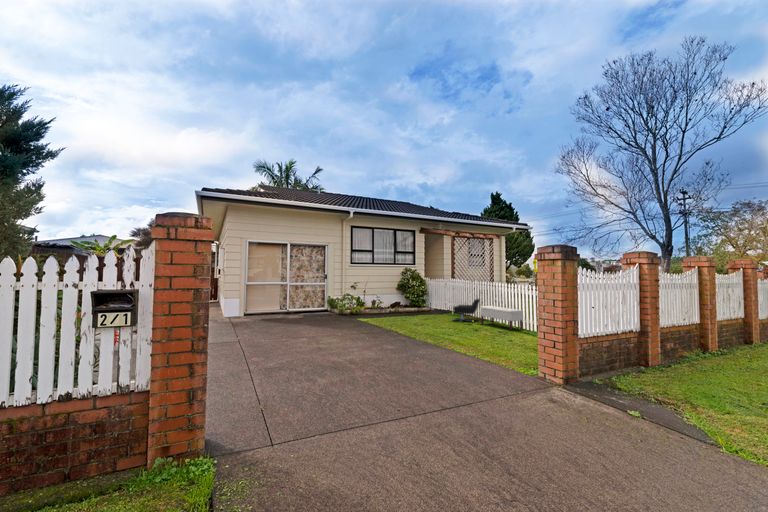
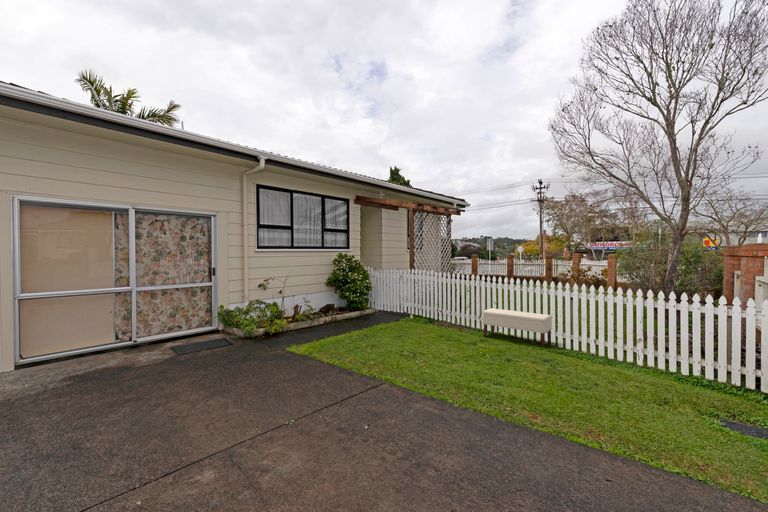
lounge chair: present [453,298,480,320] -> none [429,297,473,334]

